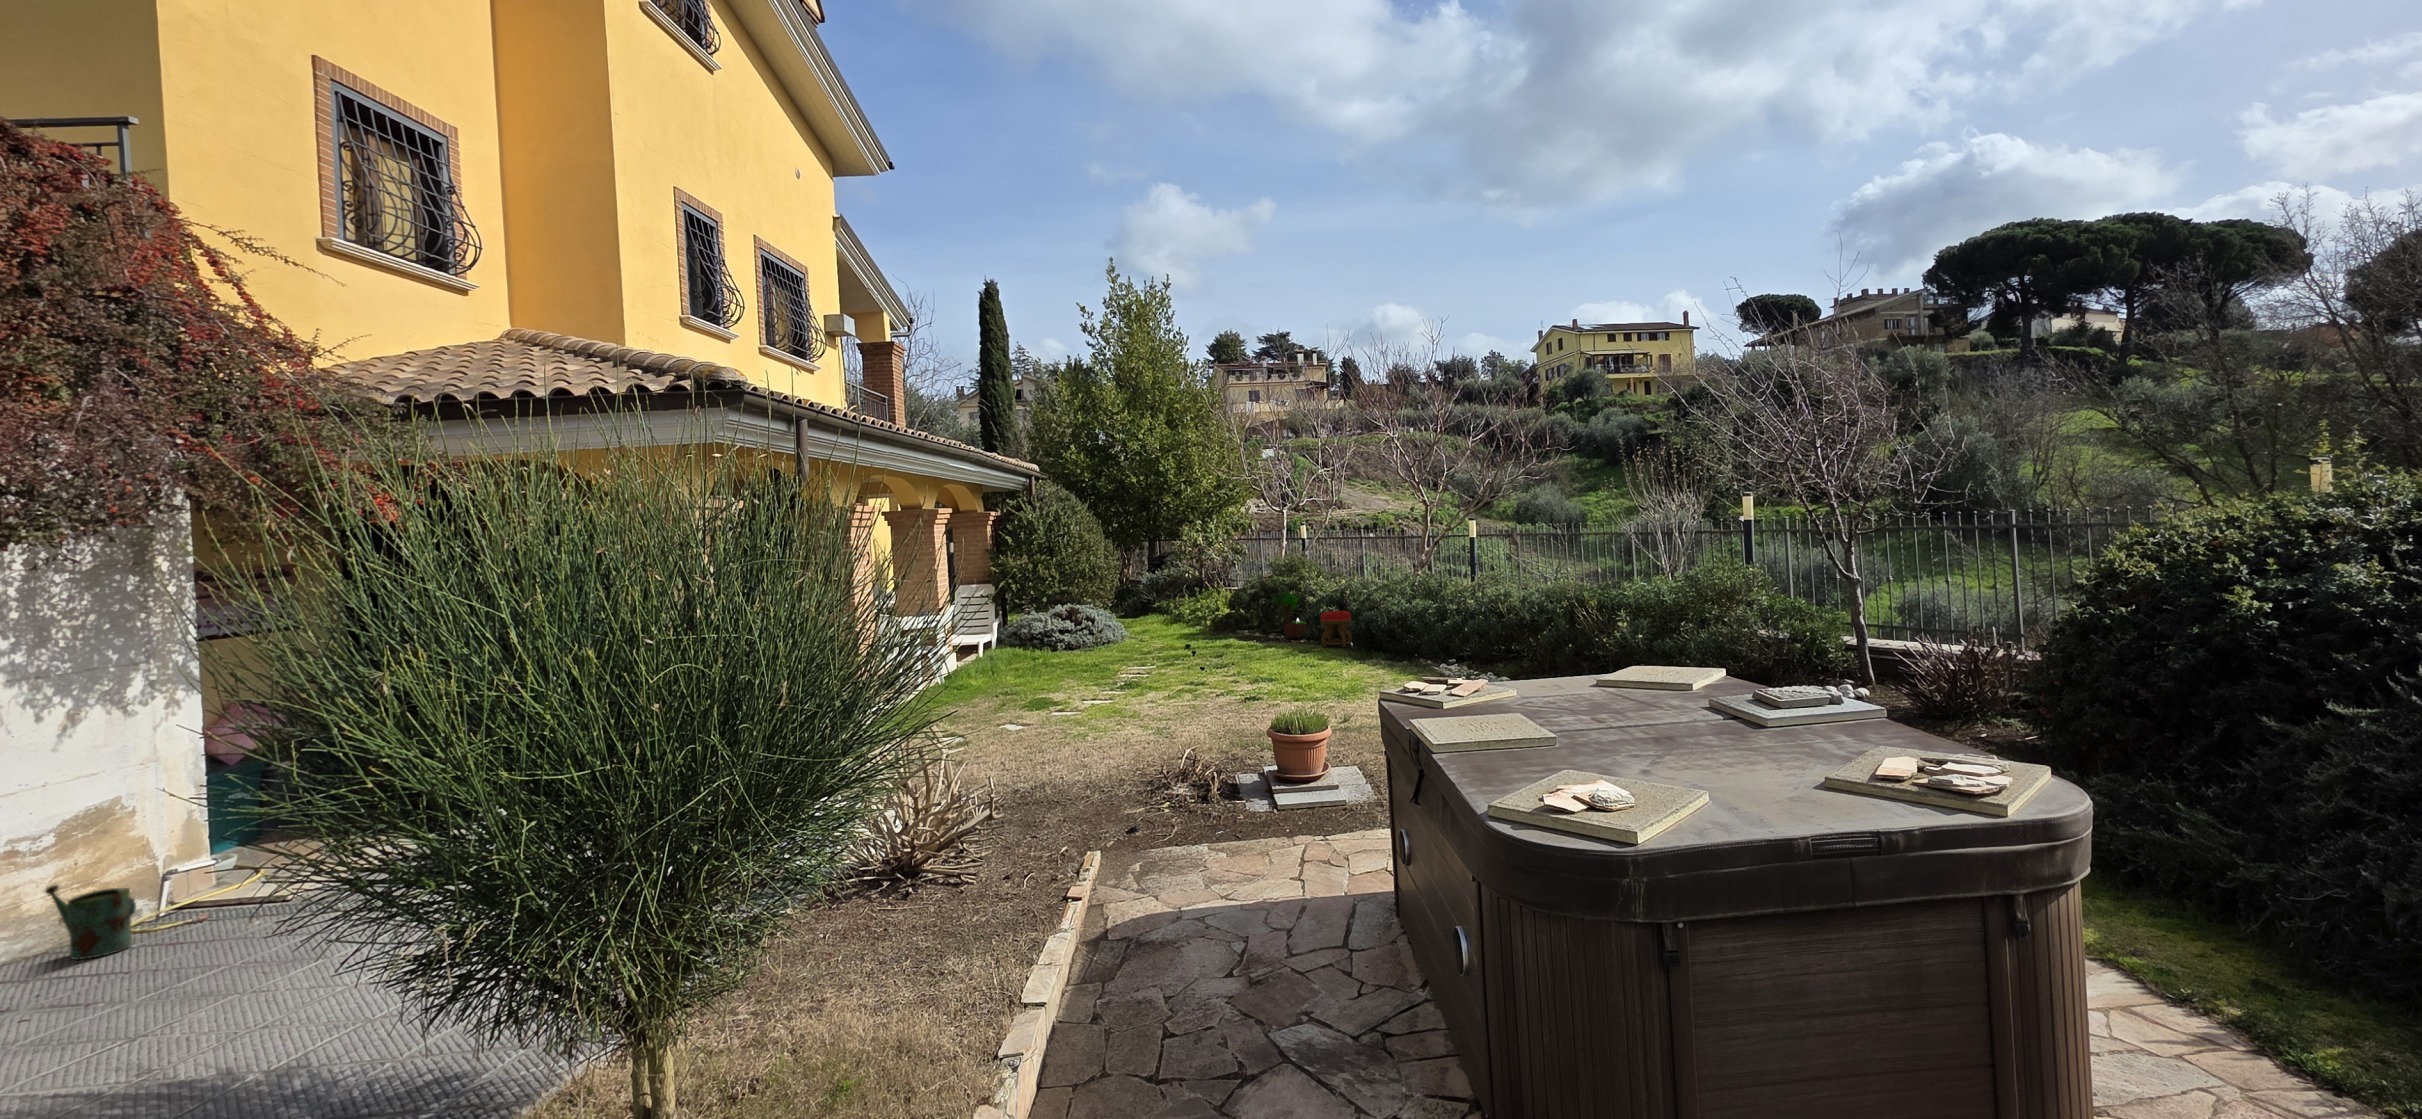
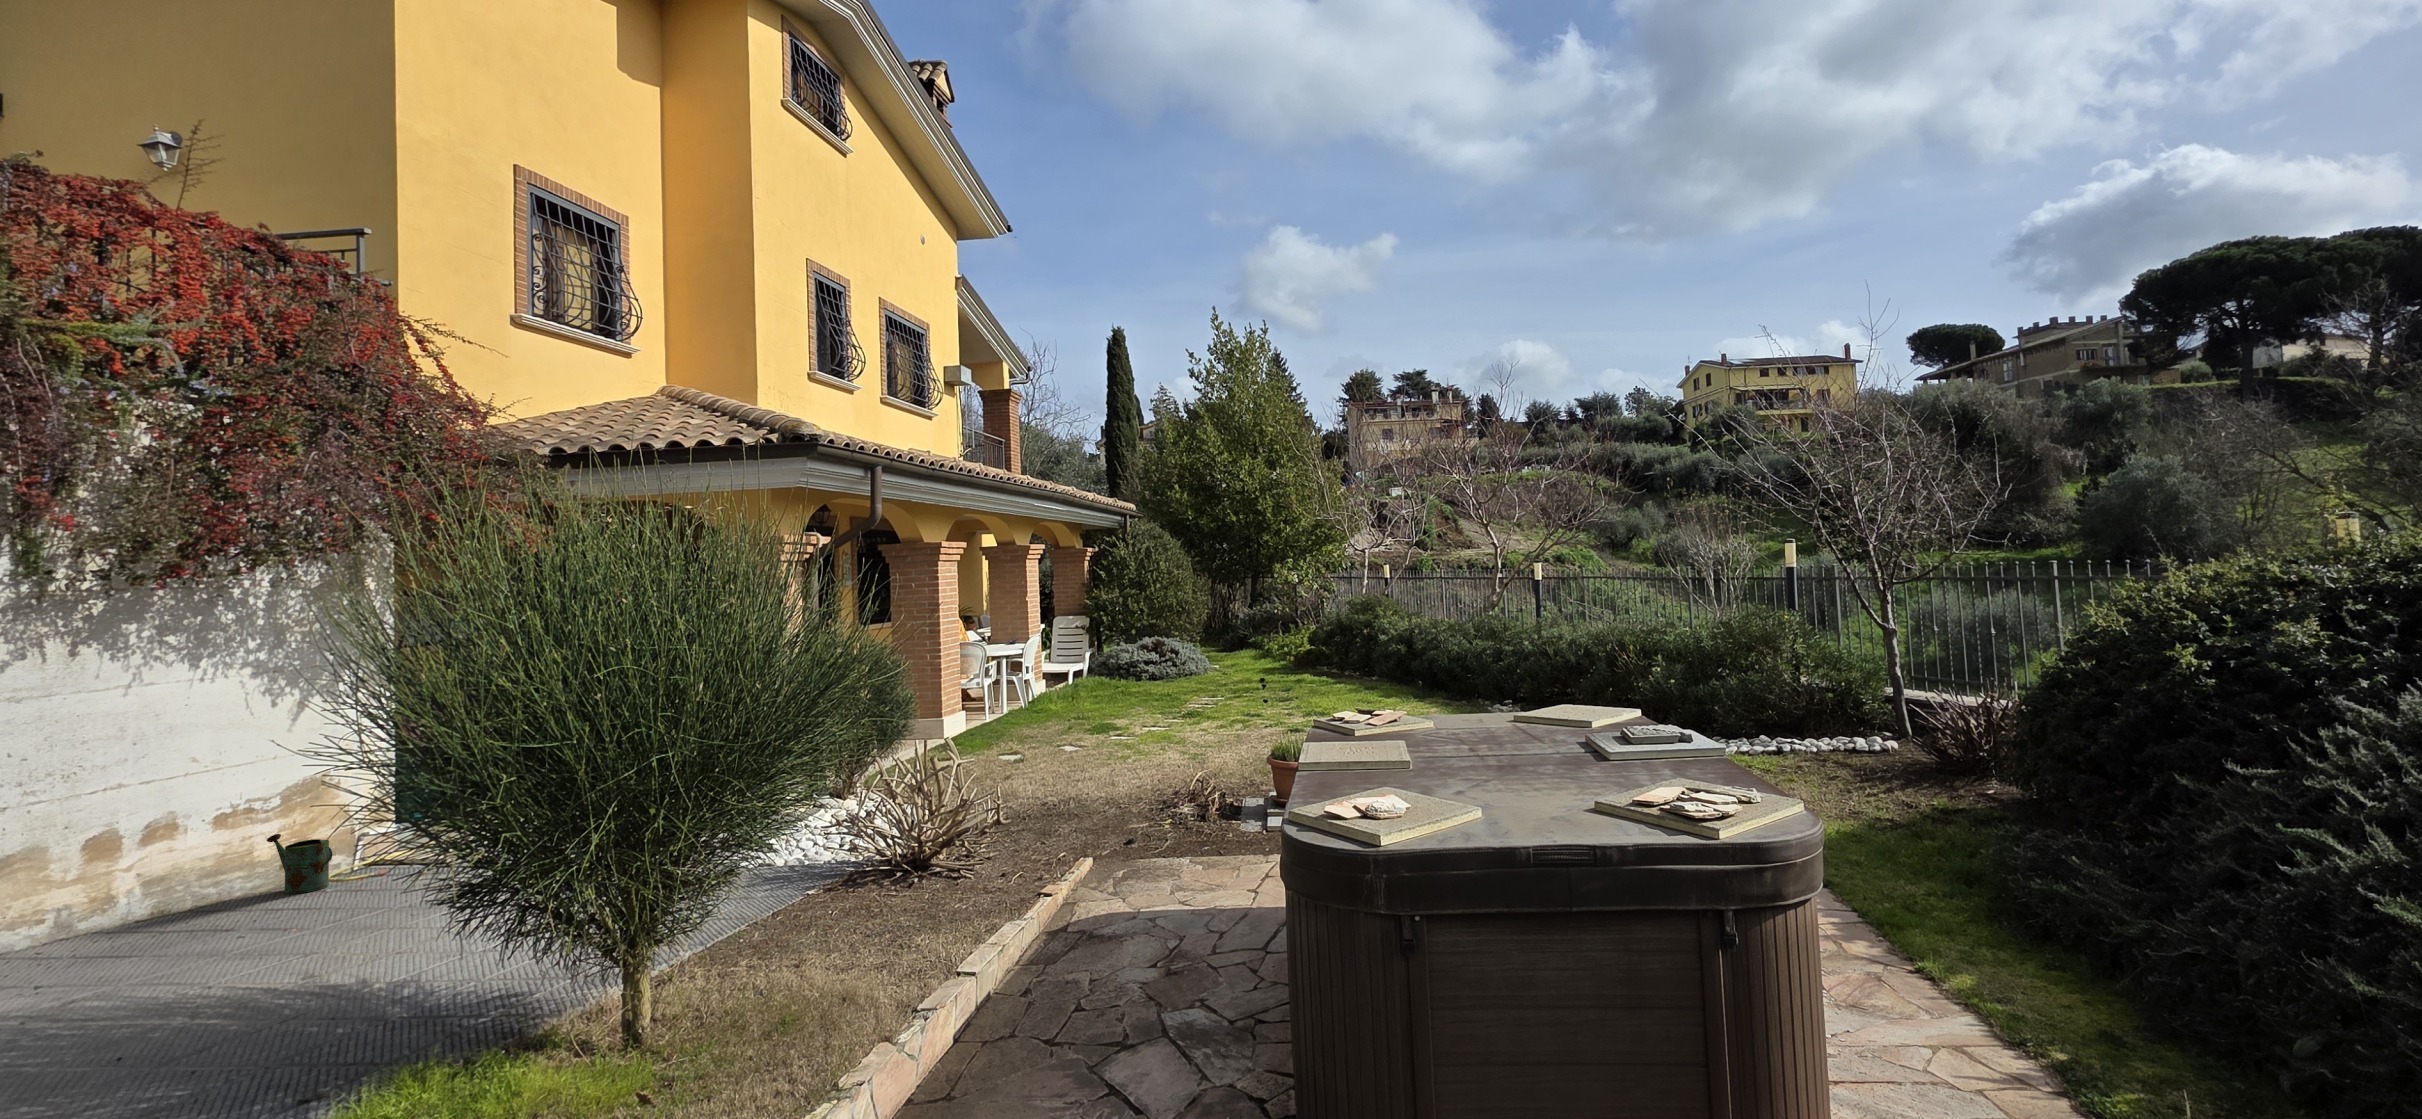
potted tree: present [1274,590,1306,639] -> none [1353,628,1388,680]
stool: present [1321,611,1352,647] -> none [1397,654,1429,690]

